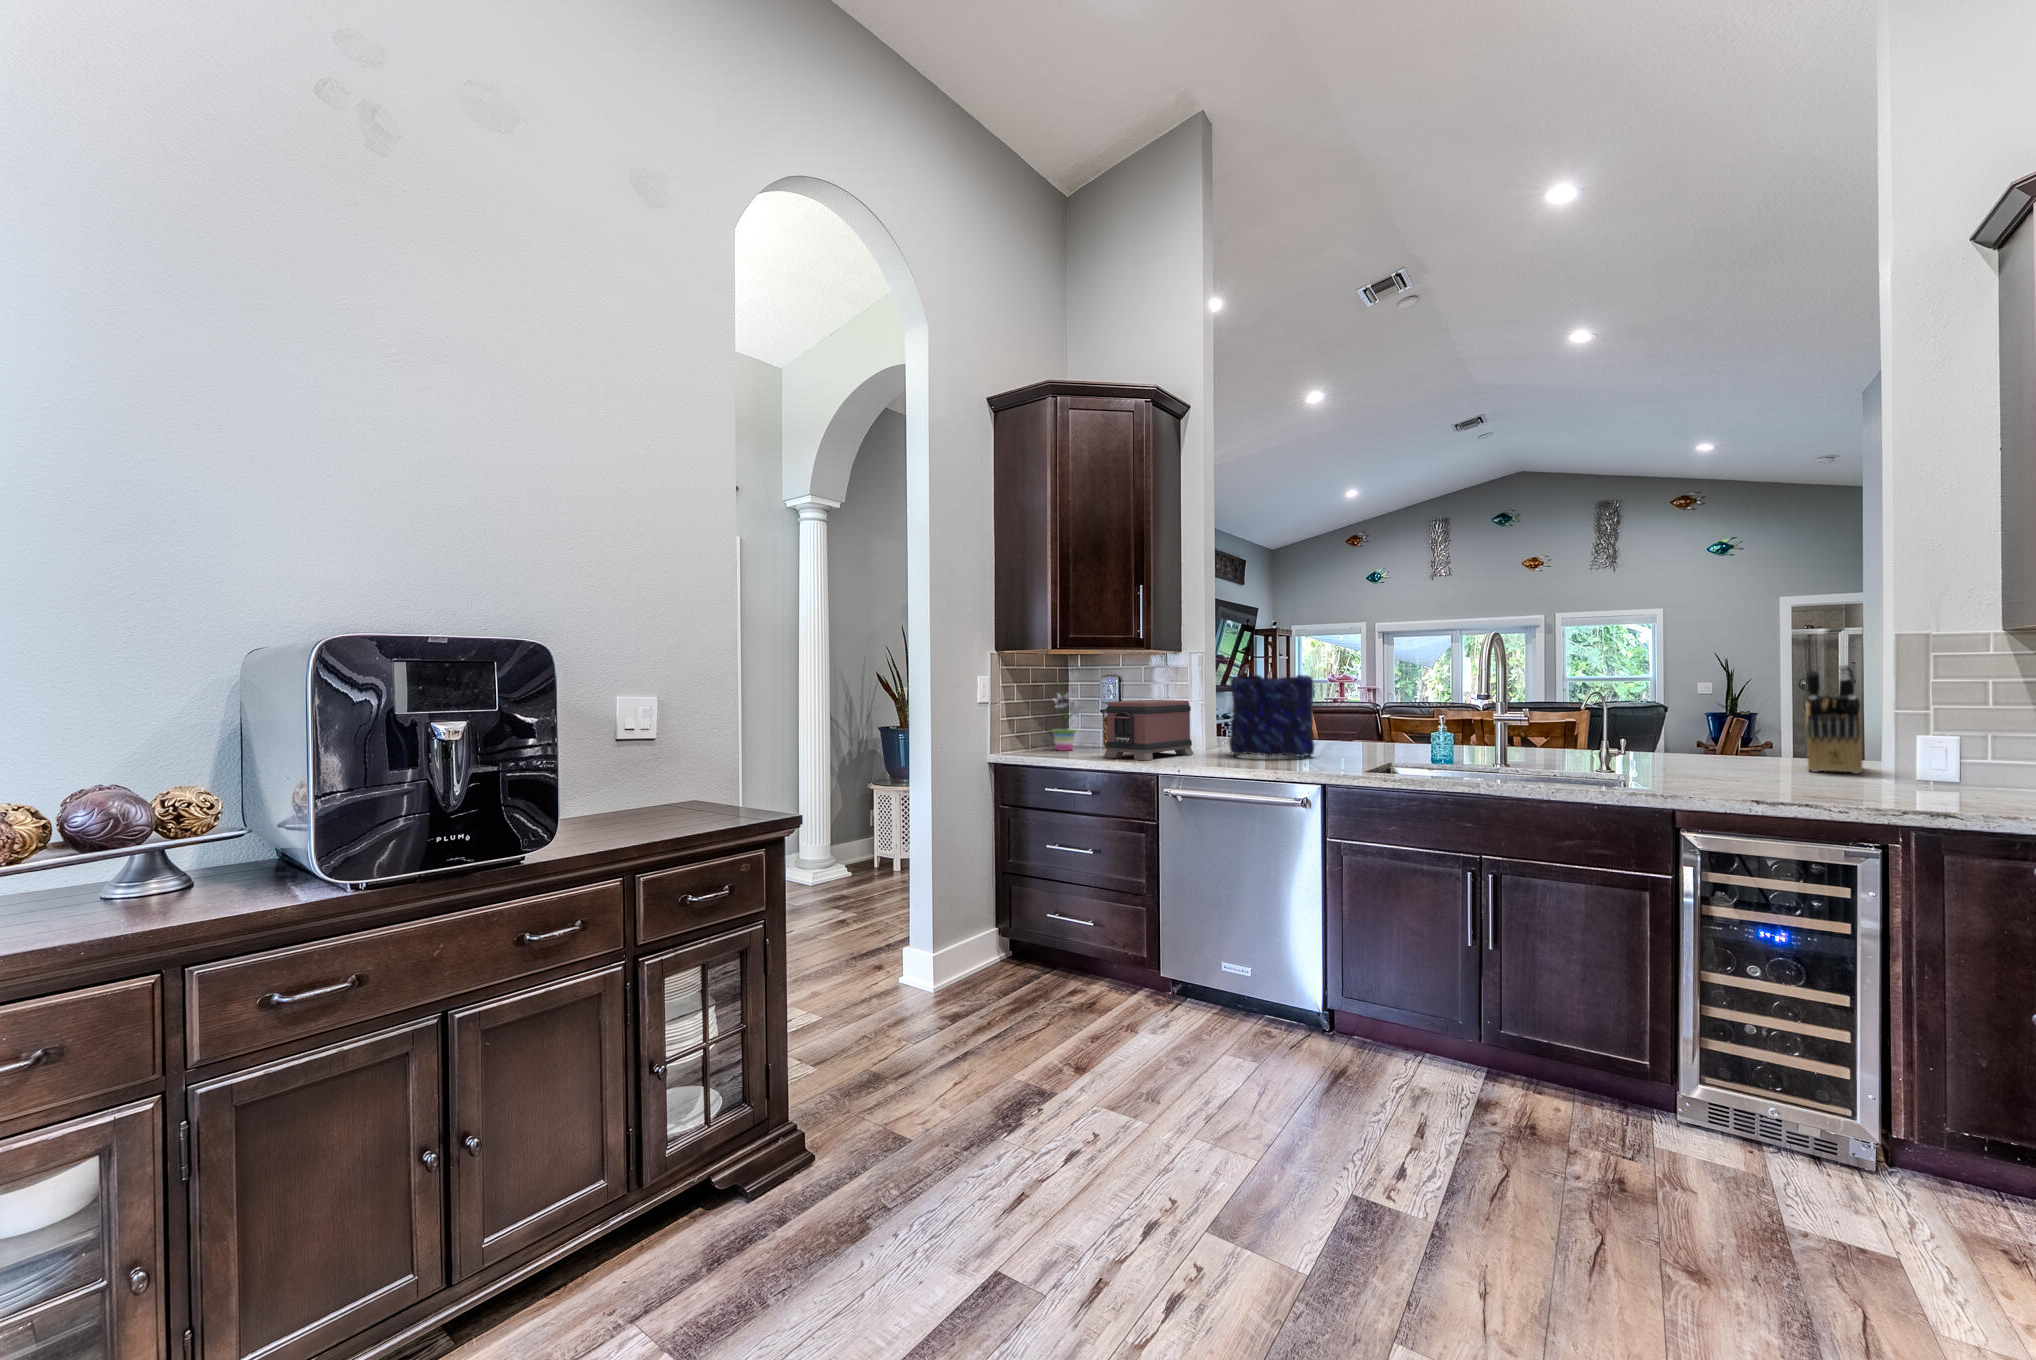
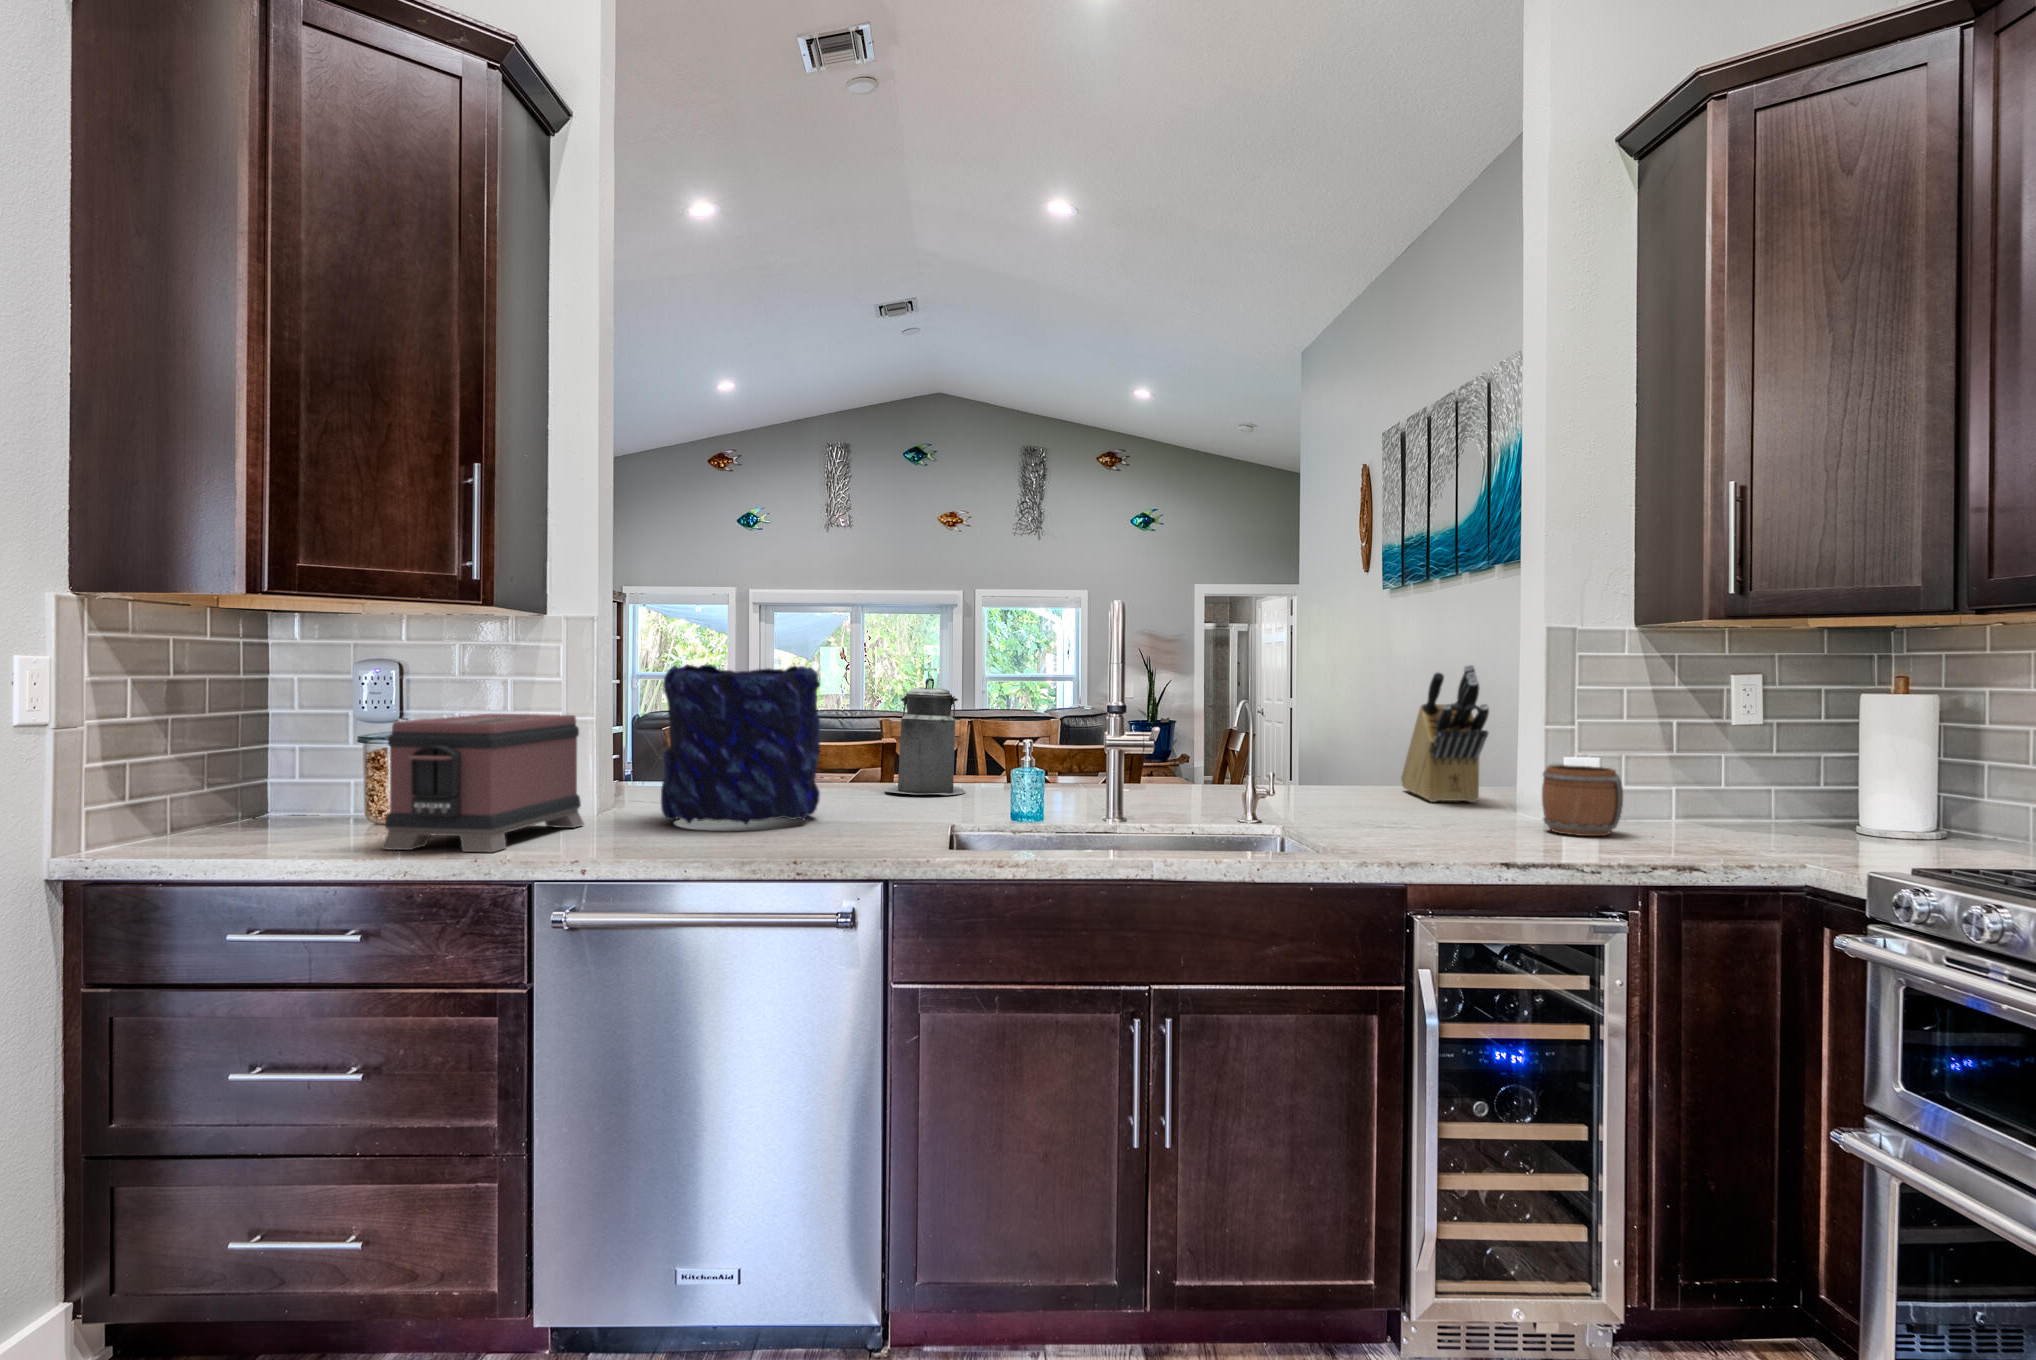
potted plant: present [1052,679,1082,751] -> none [228,662,321,834]
canister: none [1373,682,1427,752] -> present [885,678,965,795]
mug: none [1861,739,1942,795] -> present [1542,762,1623,836]

